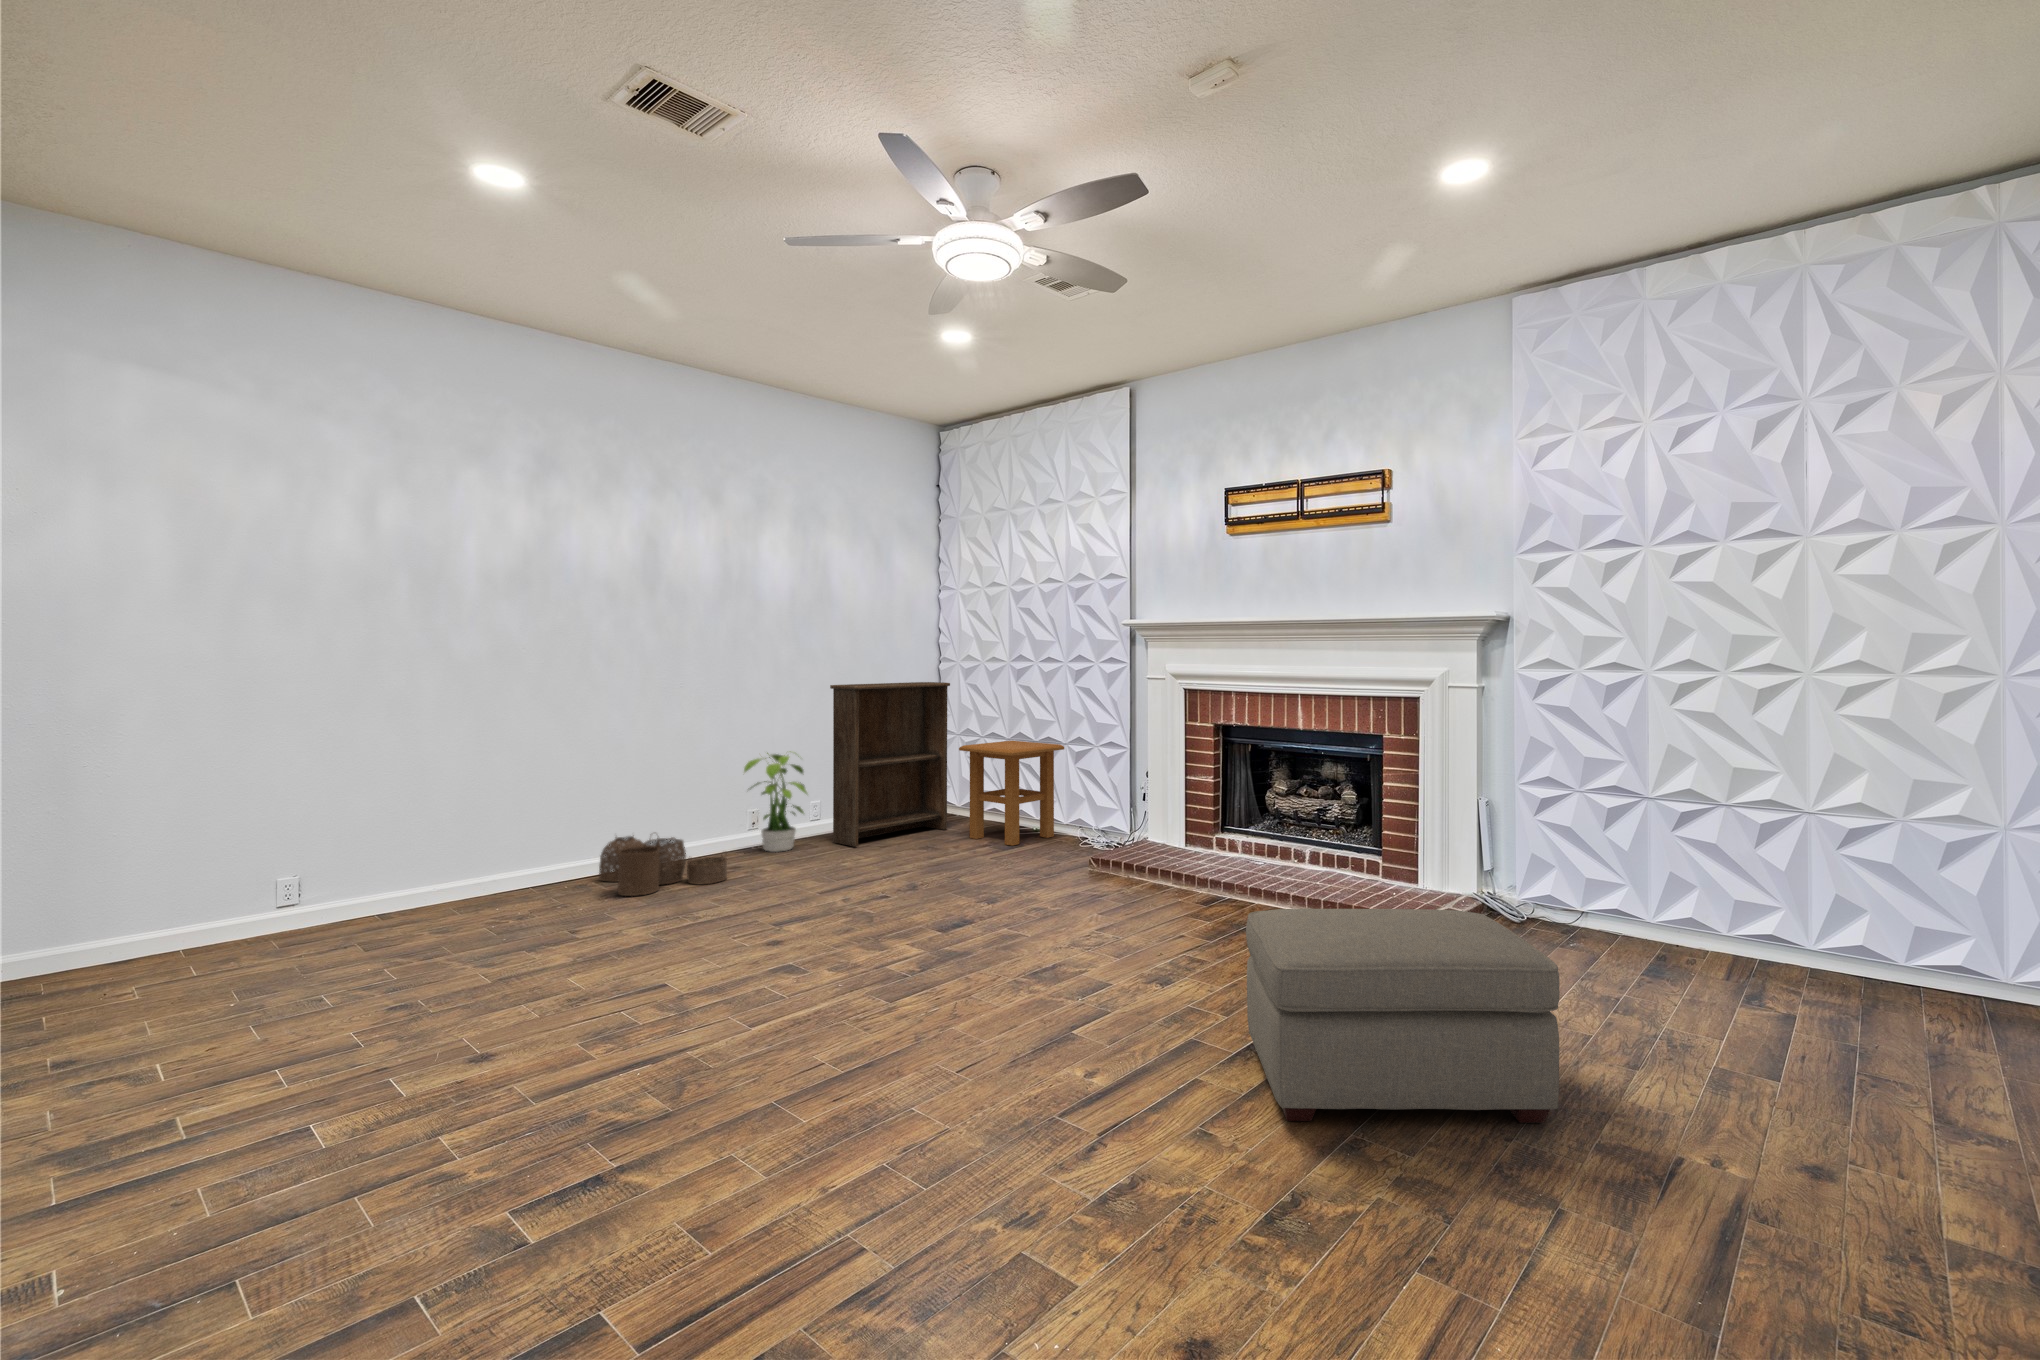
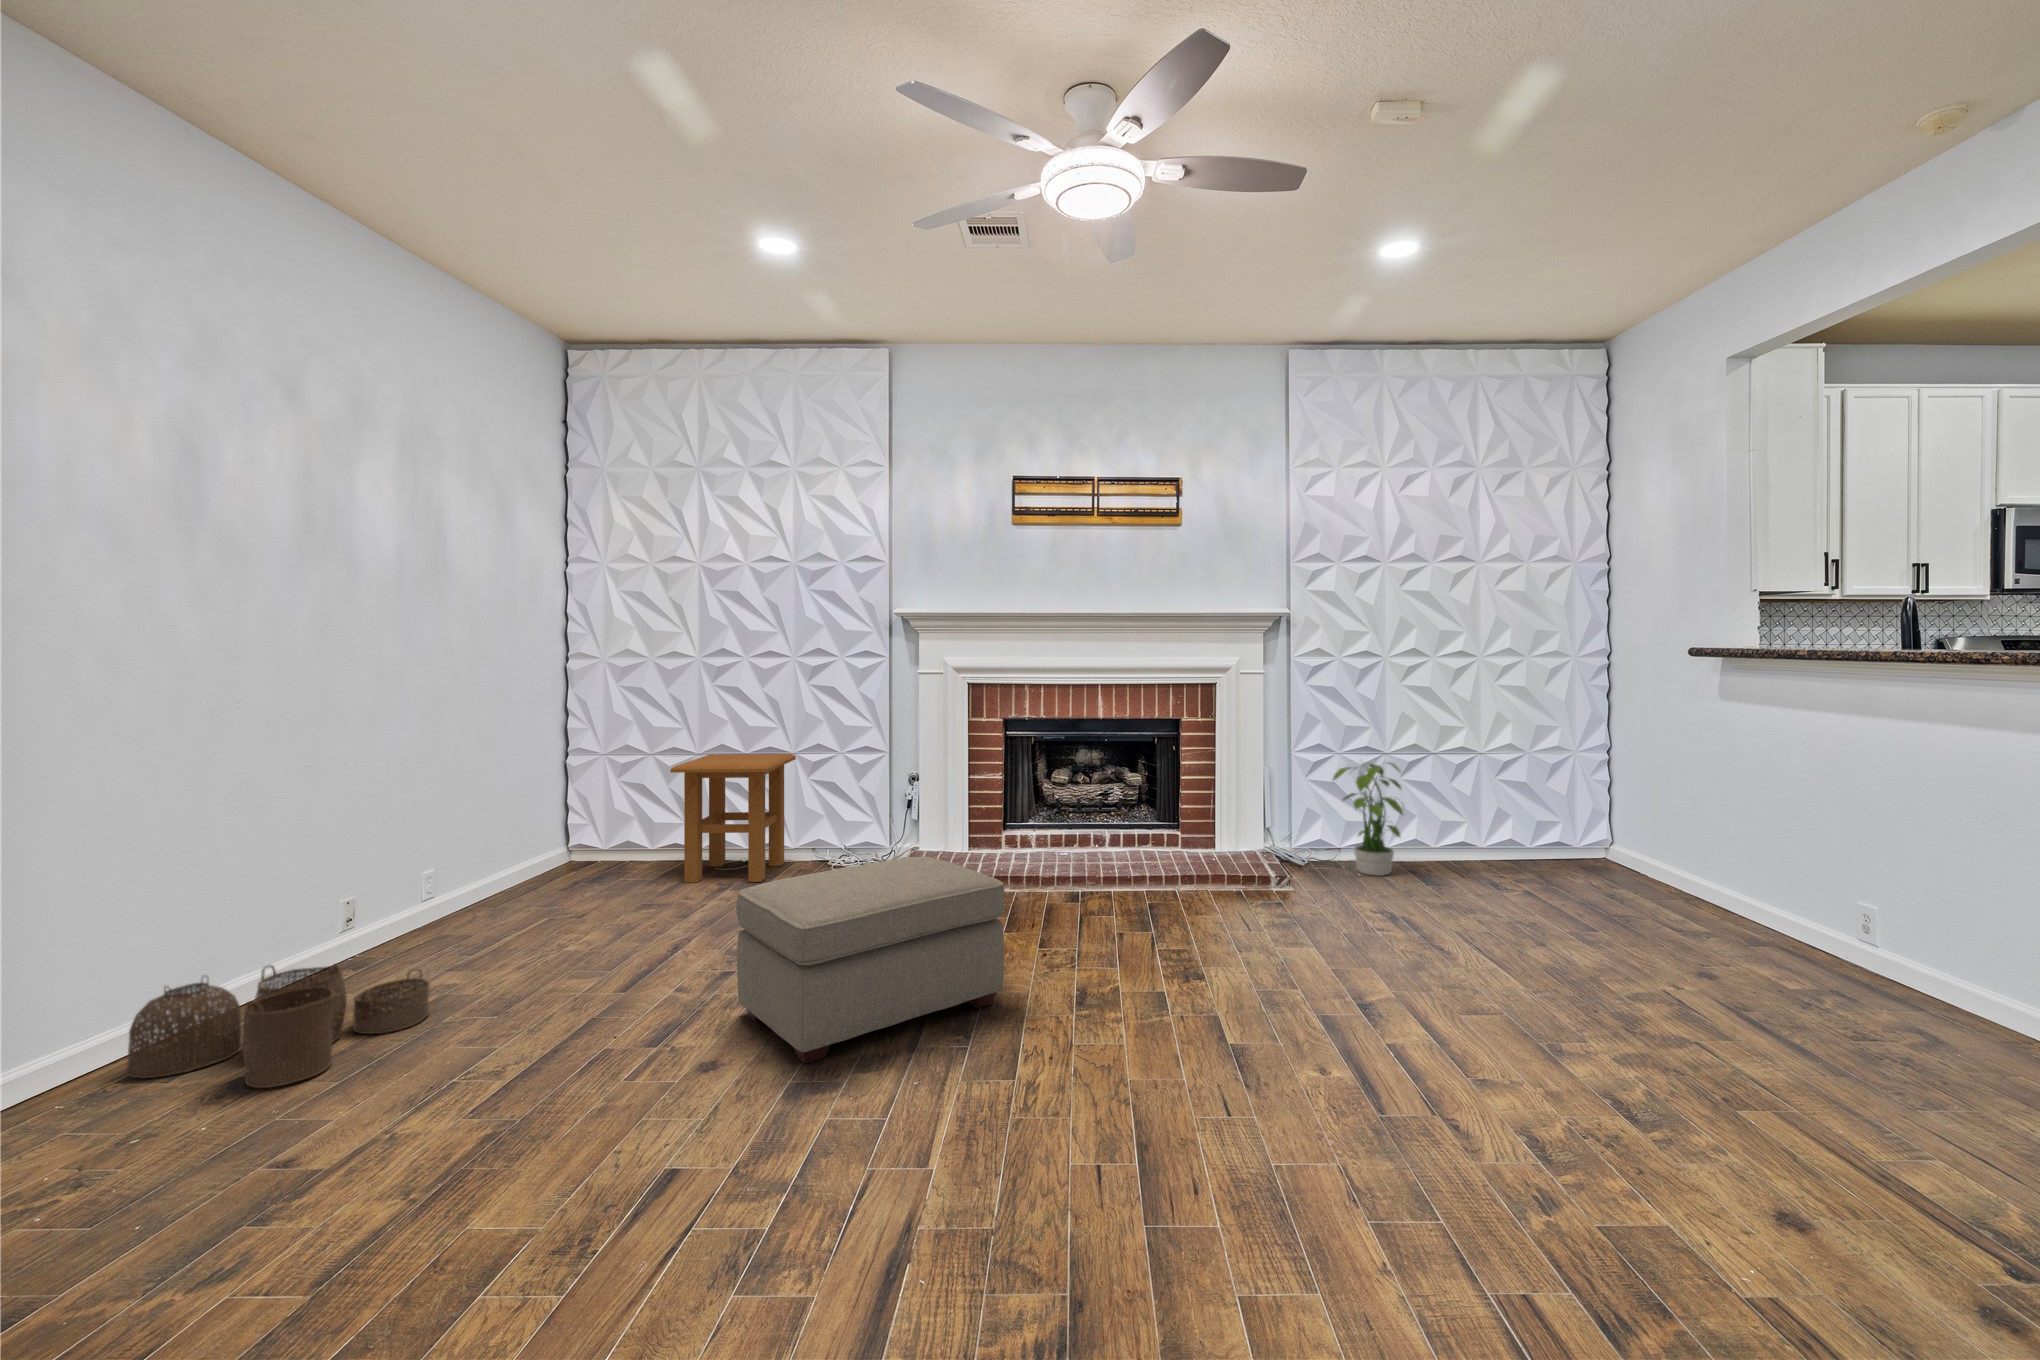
bookshelf: present [830,682,950,847] -> none [488,686,633,924]
potted plant: present [744,751,807,852] -> present [1331,762,1403,876]
ottoman: present [1246,909,1560,1123] -> present [736,857,1004,1063]

